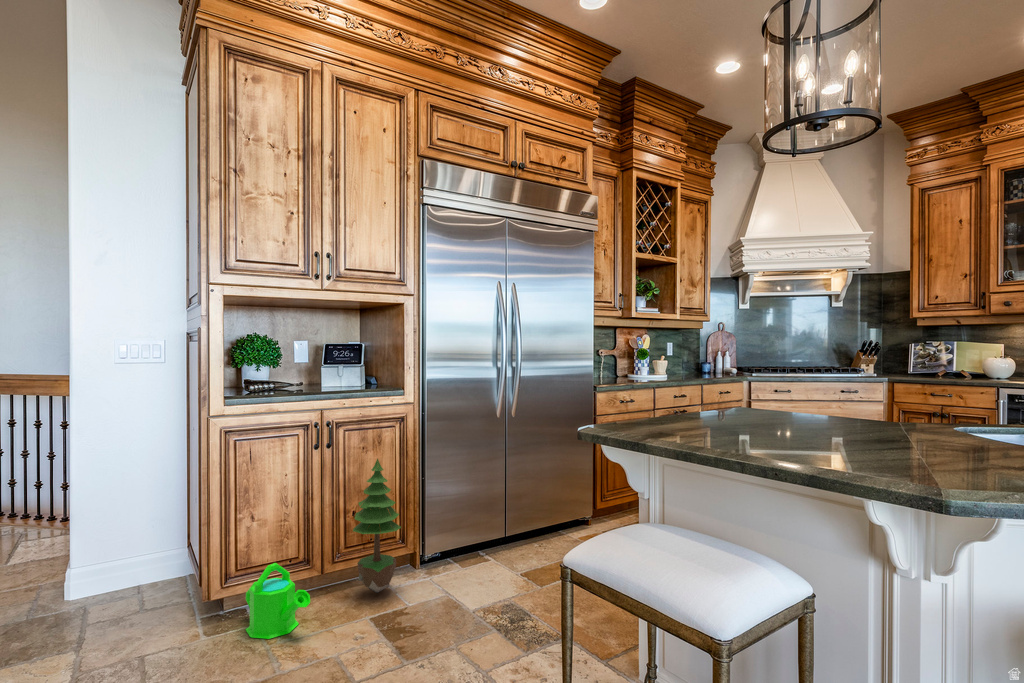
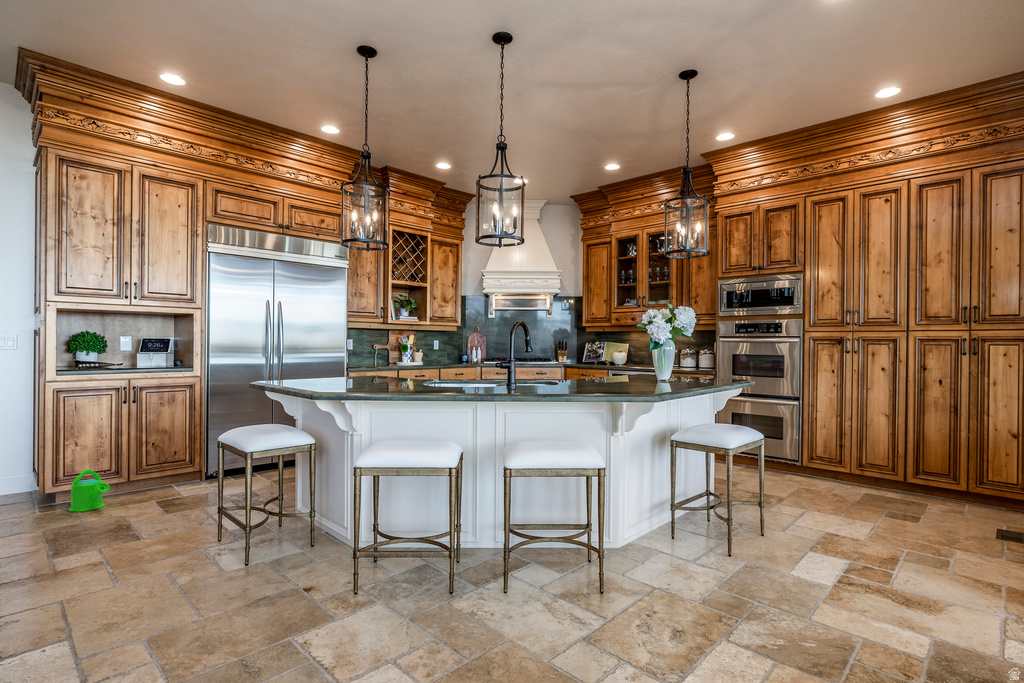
potted tree: present [353,459,401,593] -> none [148,409,184,492]

